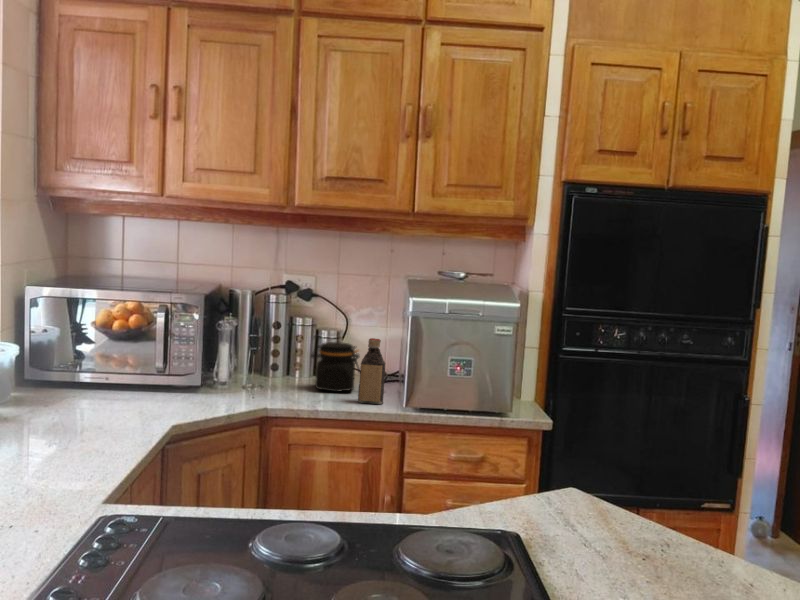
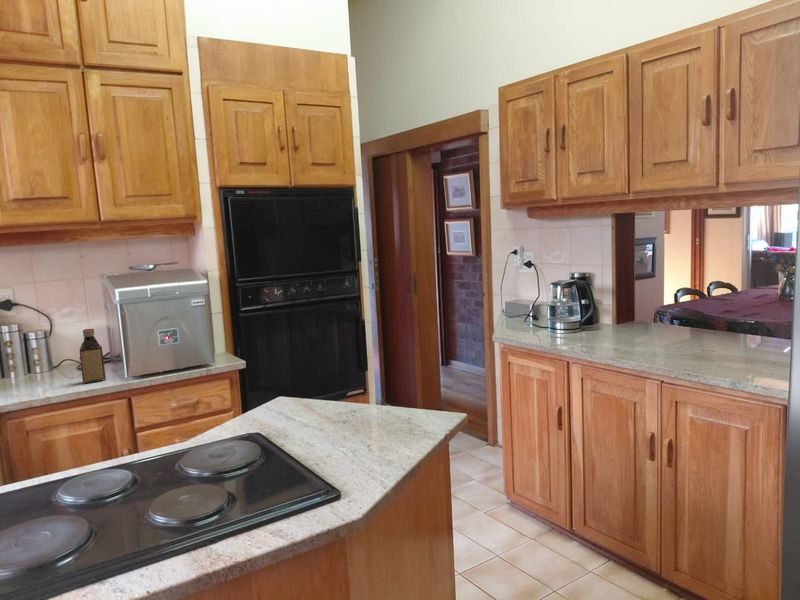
jar: present [311,342,360,392] -> none [26,339,77,382]

